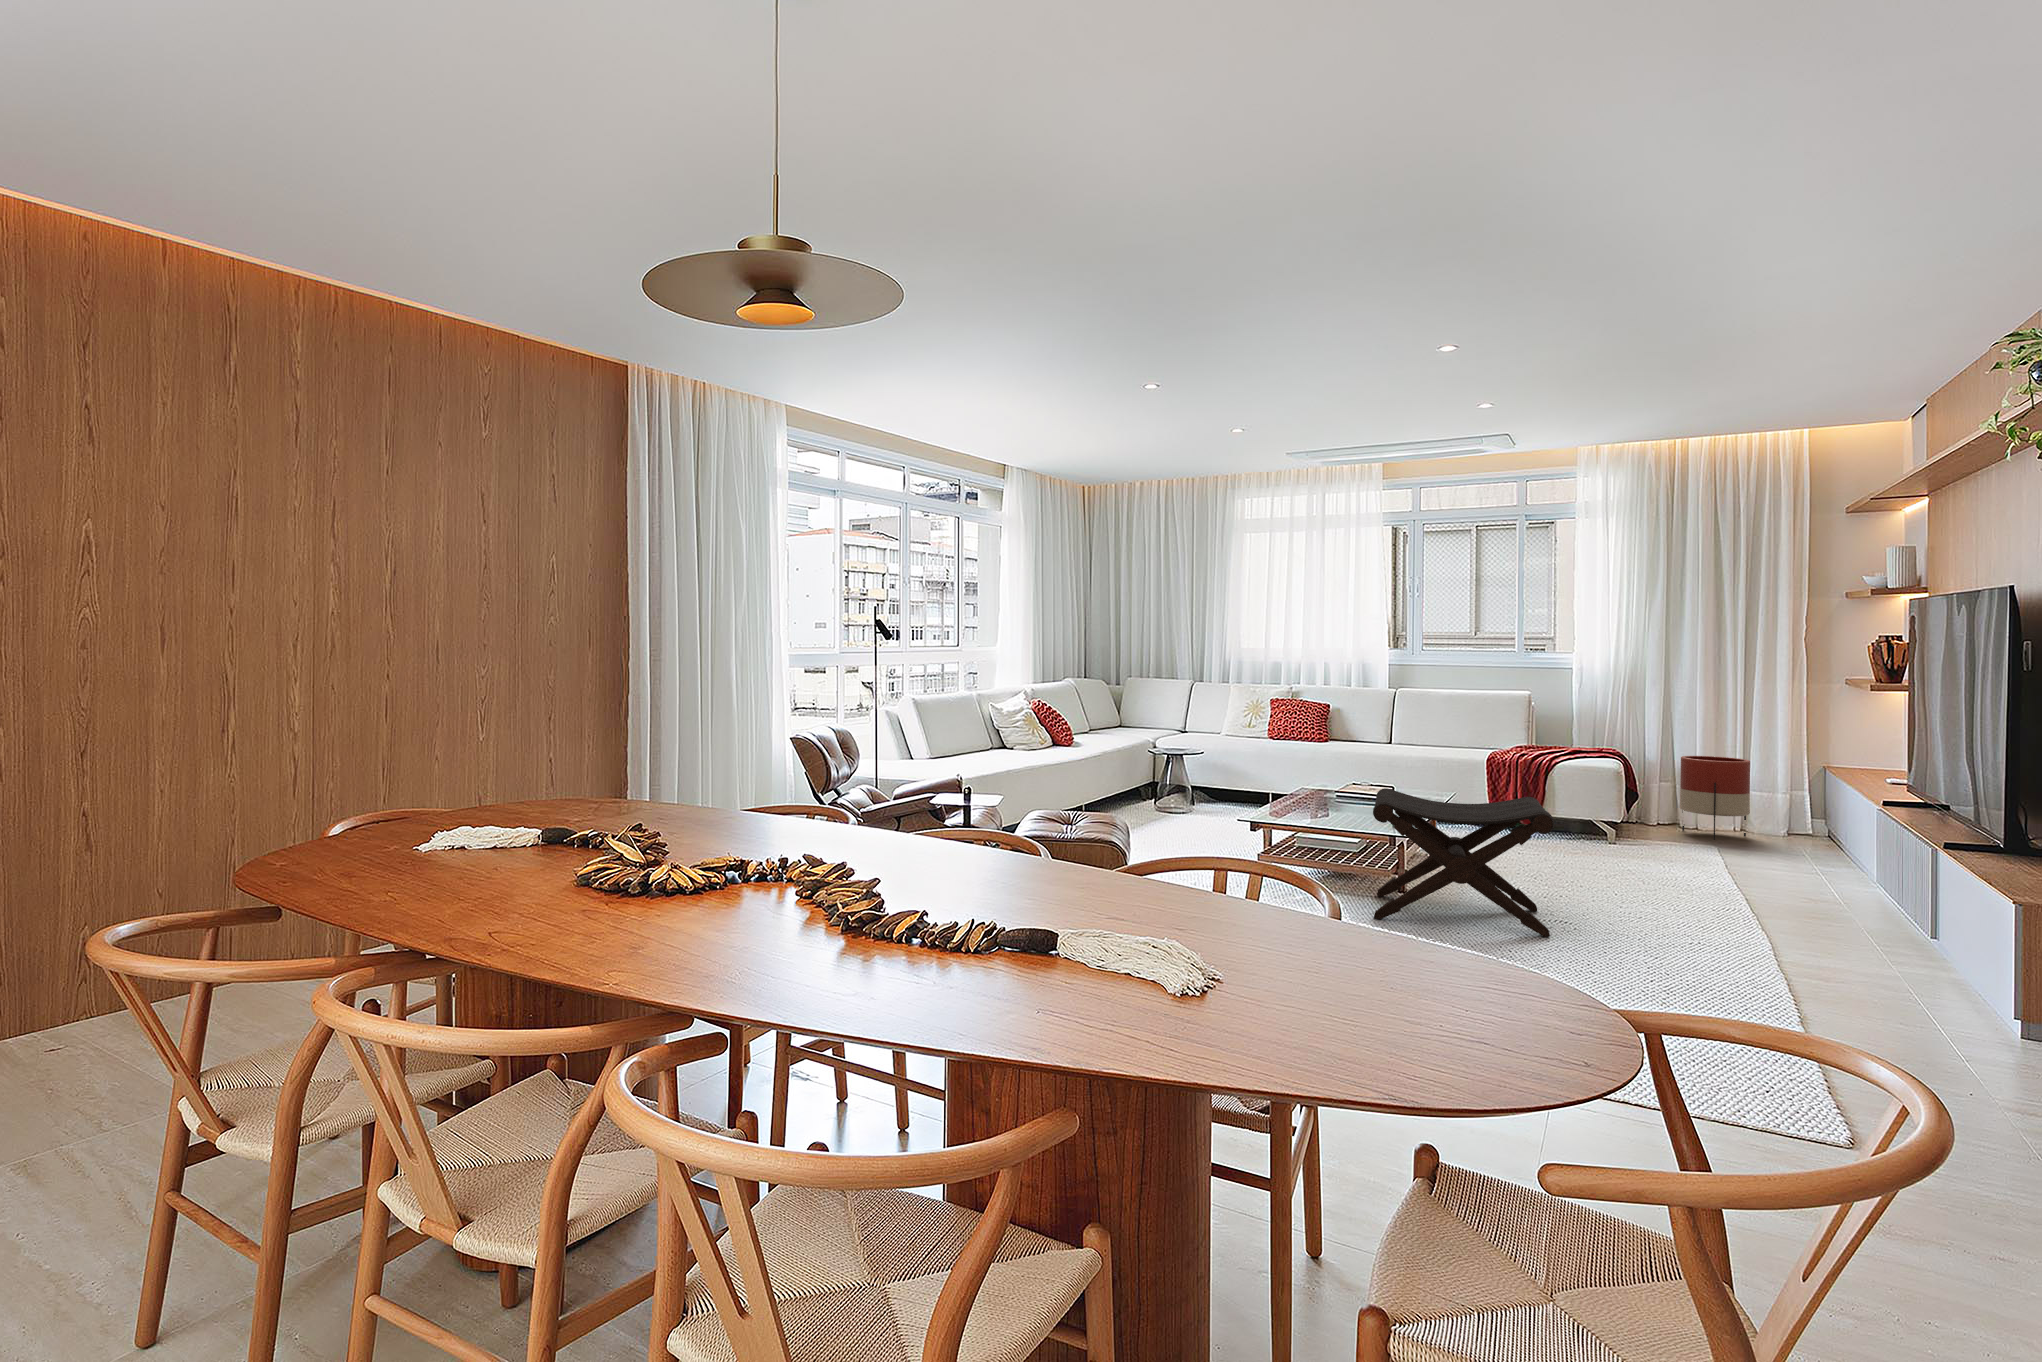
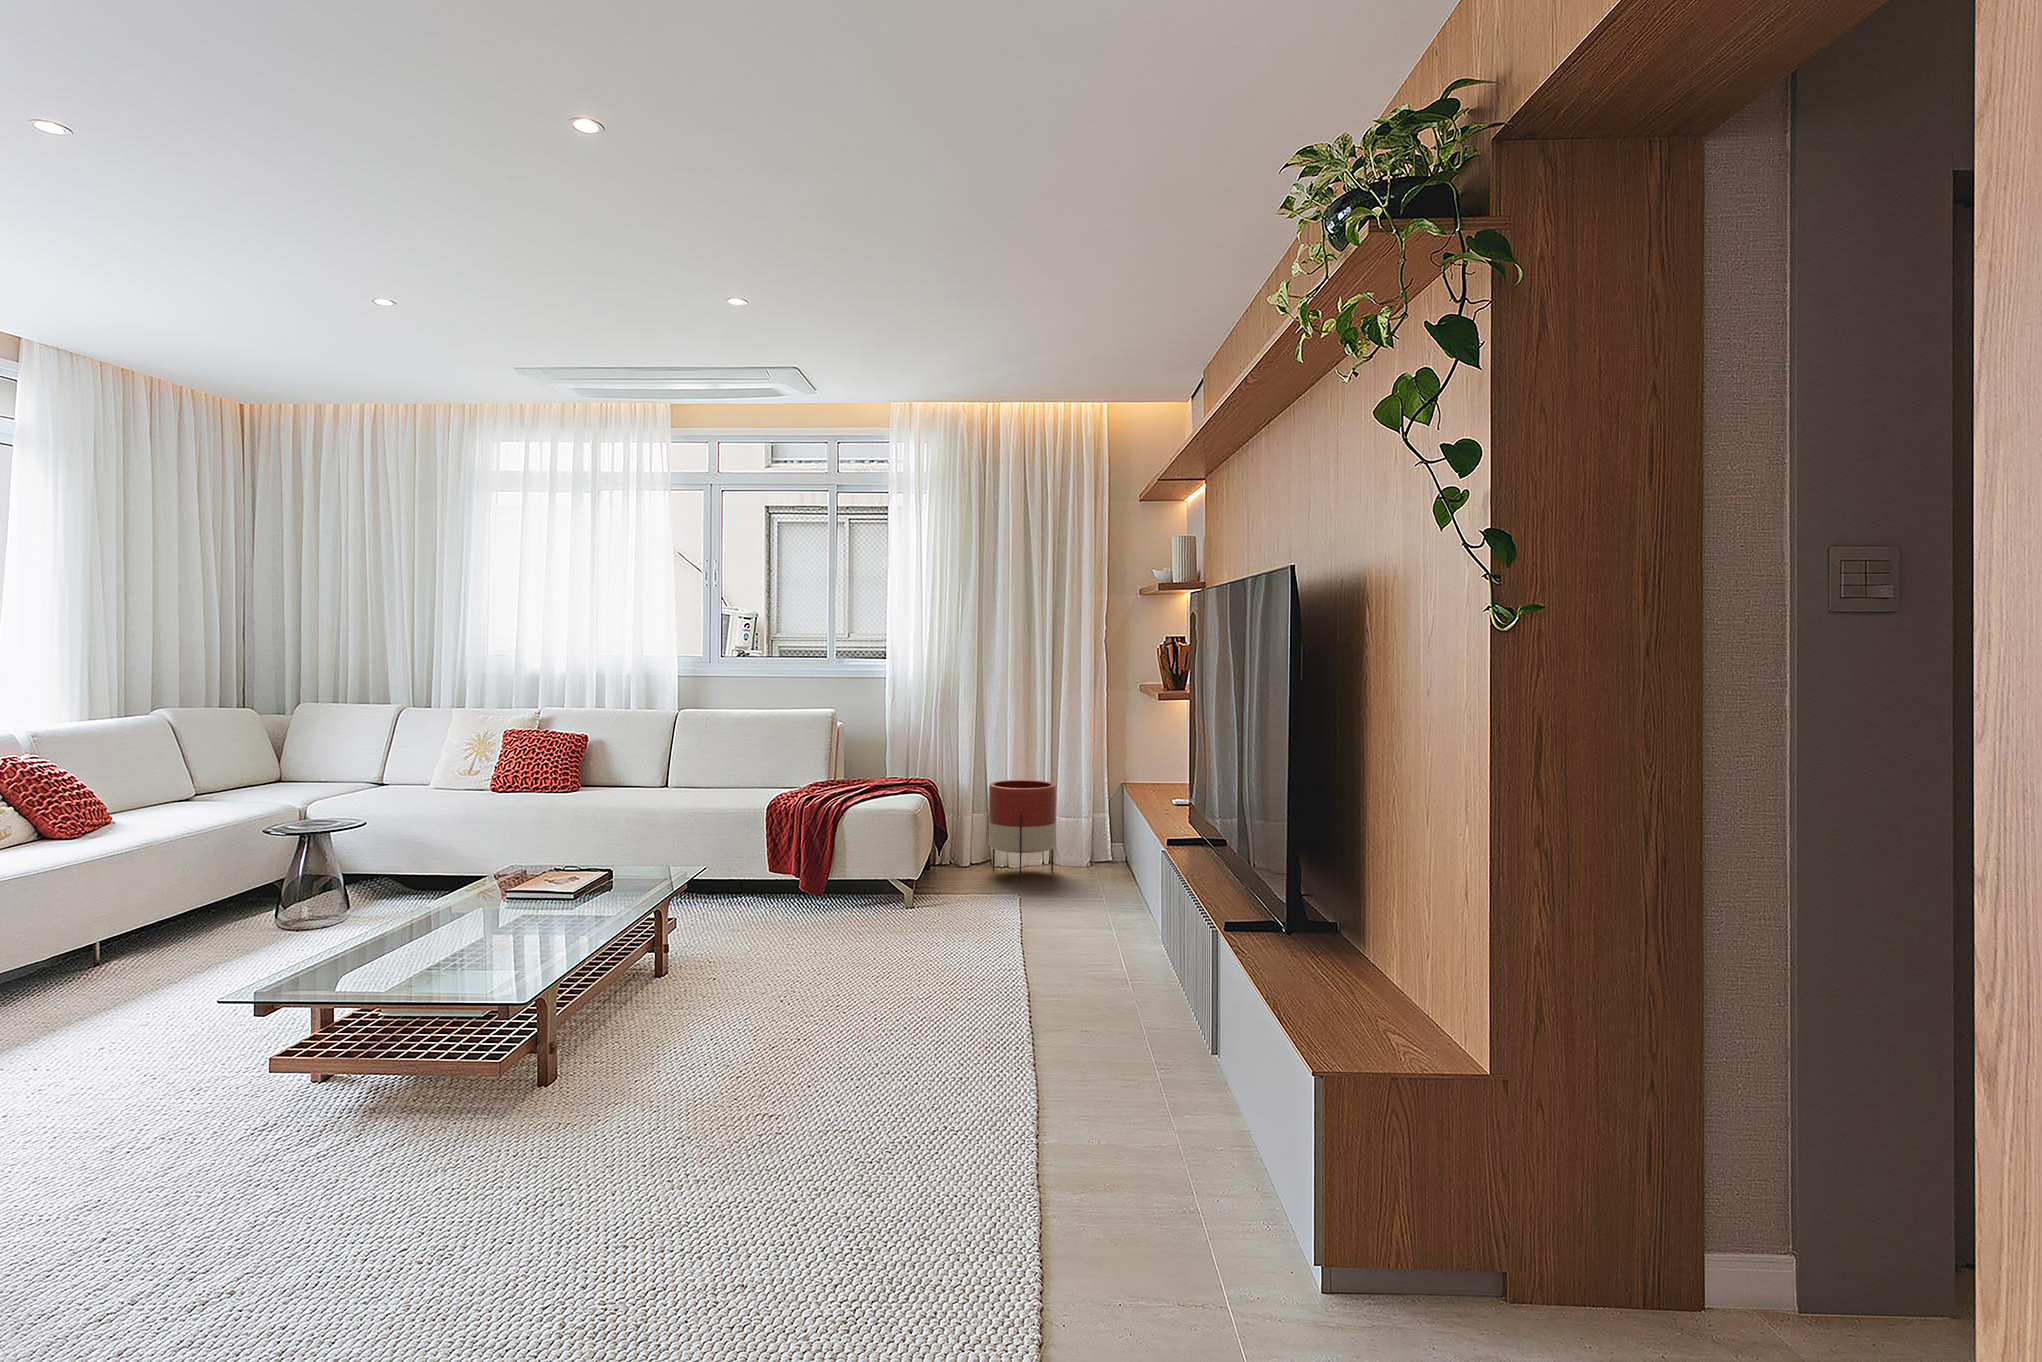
footstool: present [1373,788,1555,937] -> none [405,913,739,1197]

